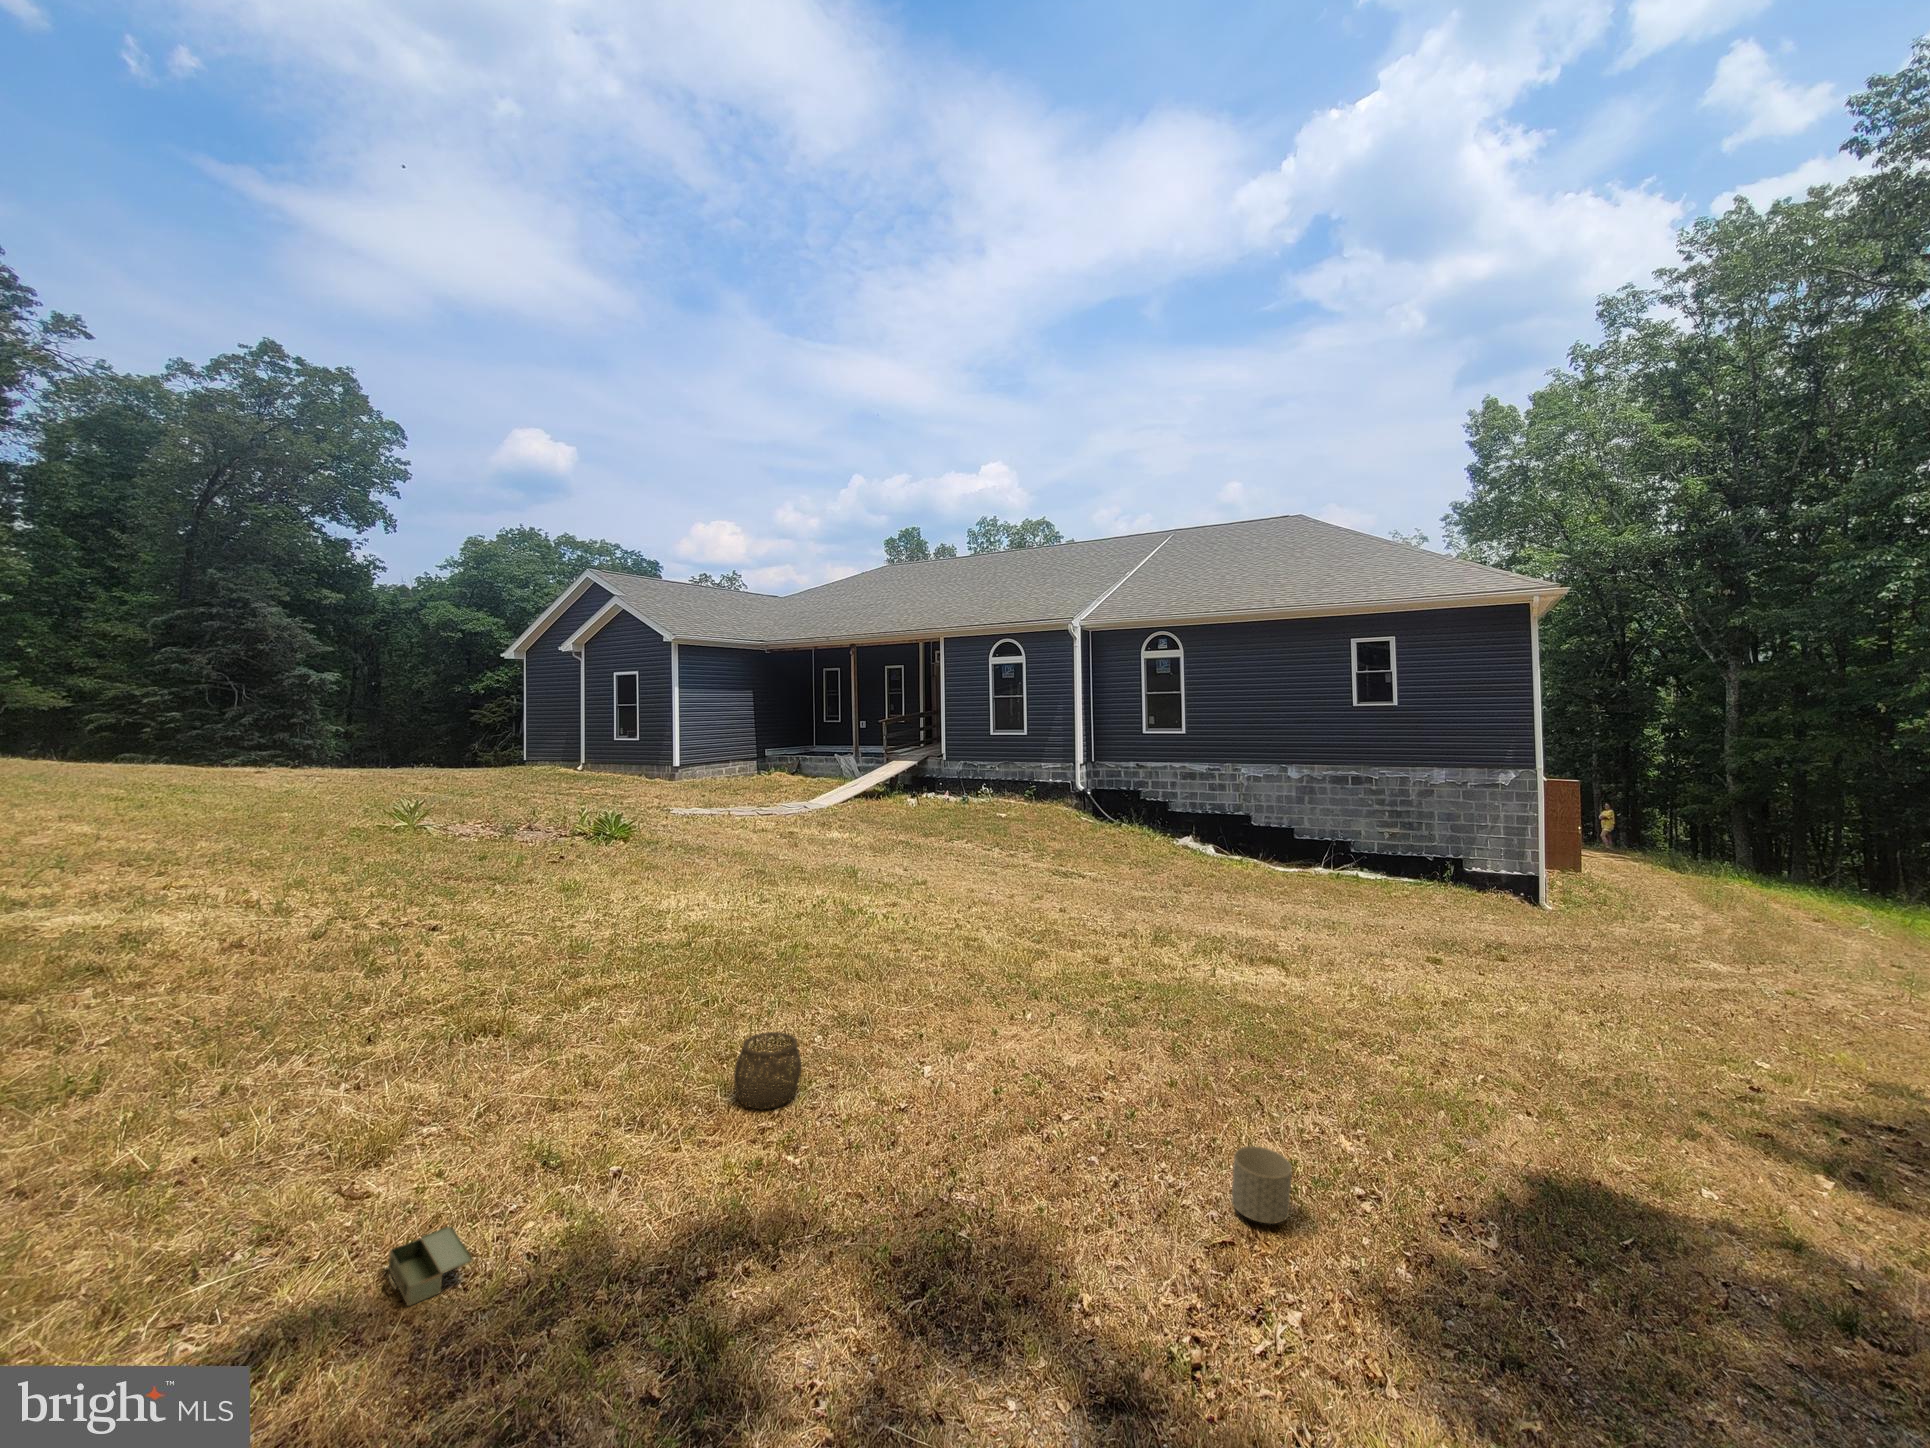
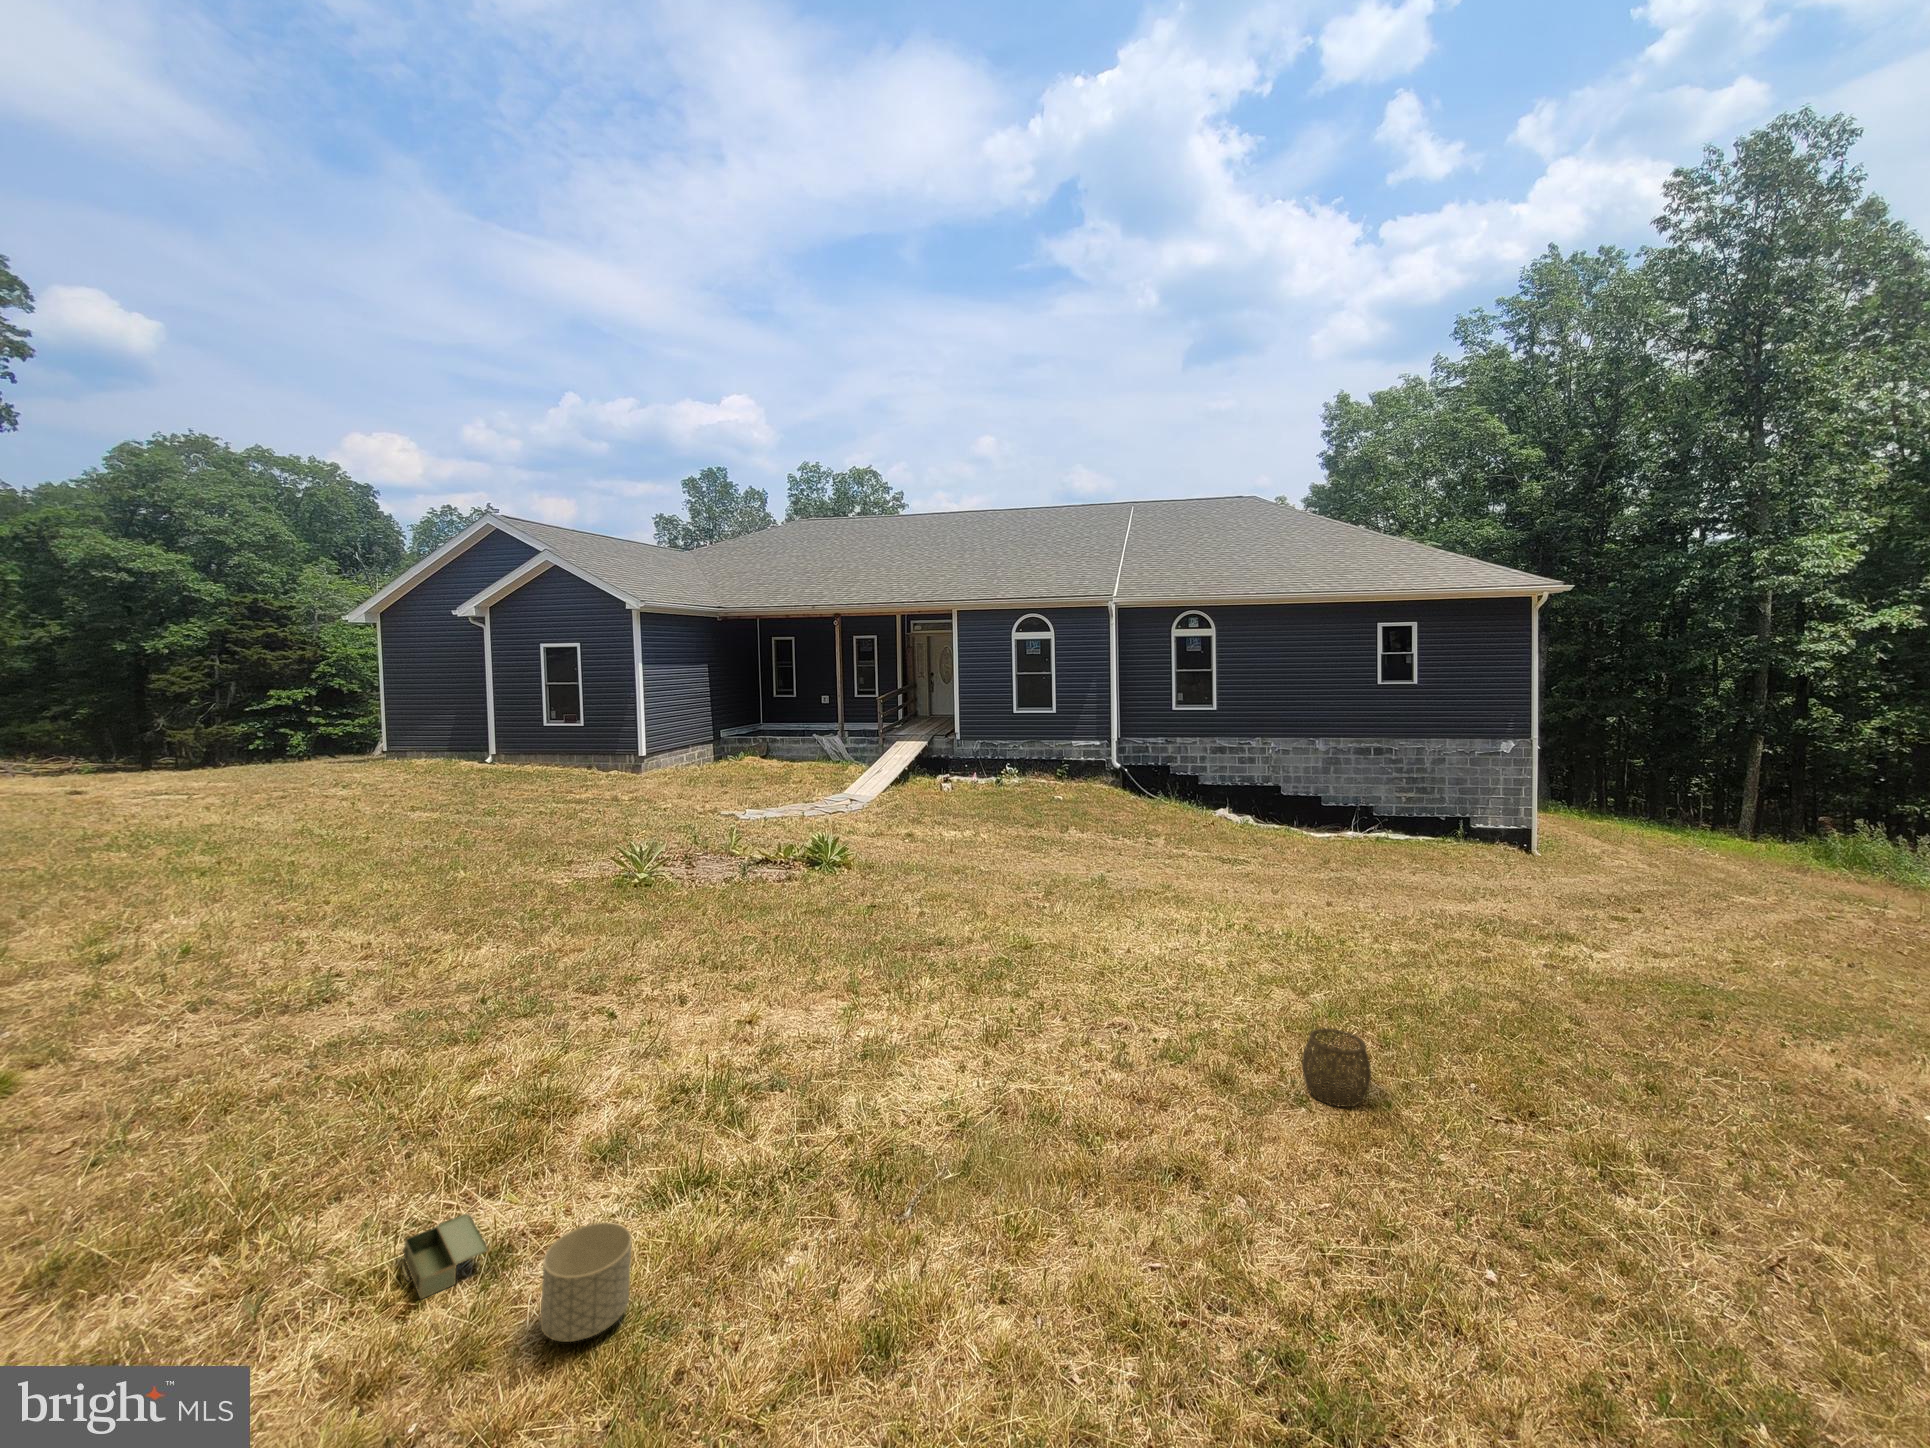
woven basket: present [734,1032,802,1110] -> present [1302,1028,1371,1107]
planter: present [1232,1146,1292,1224] -> present [541,1223,632,1342]

